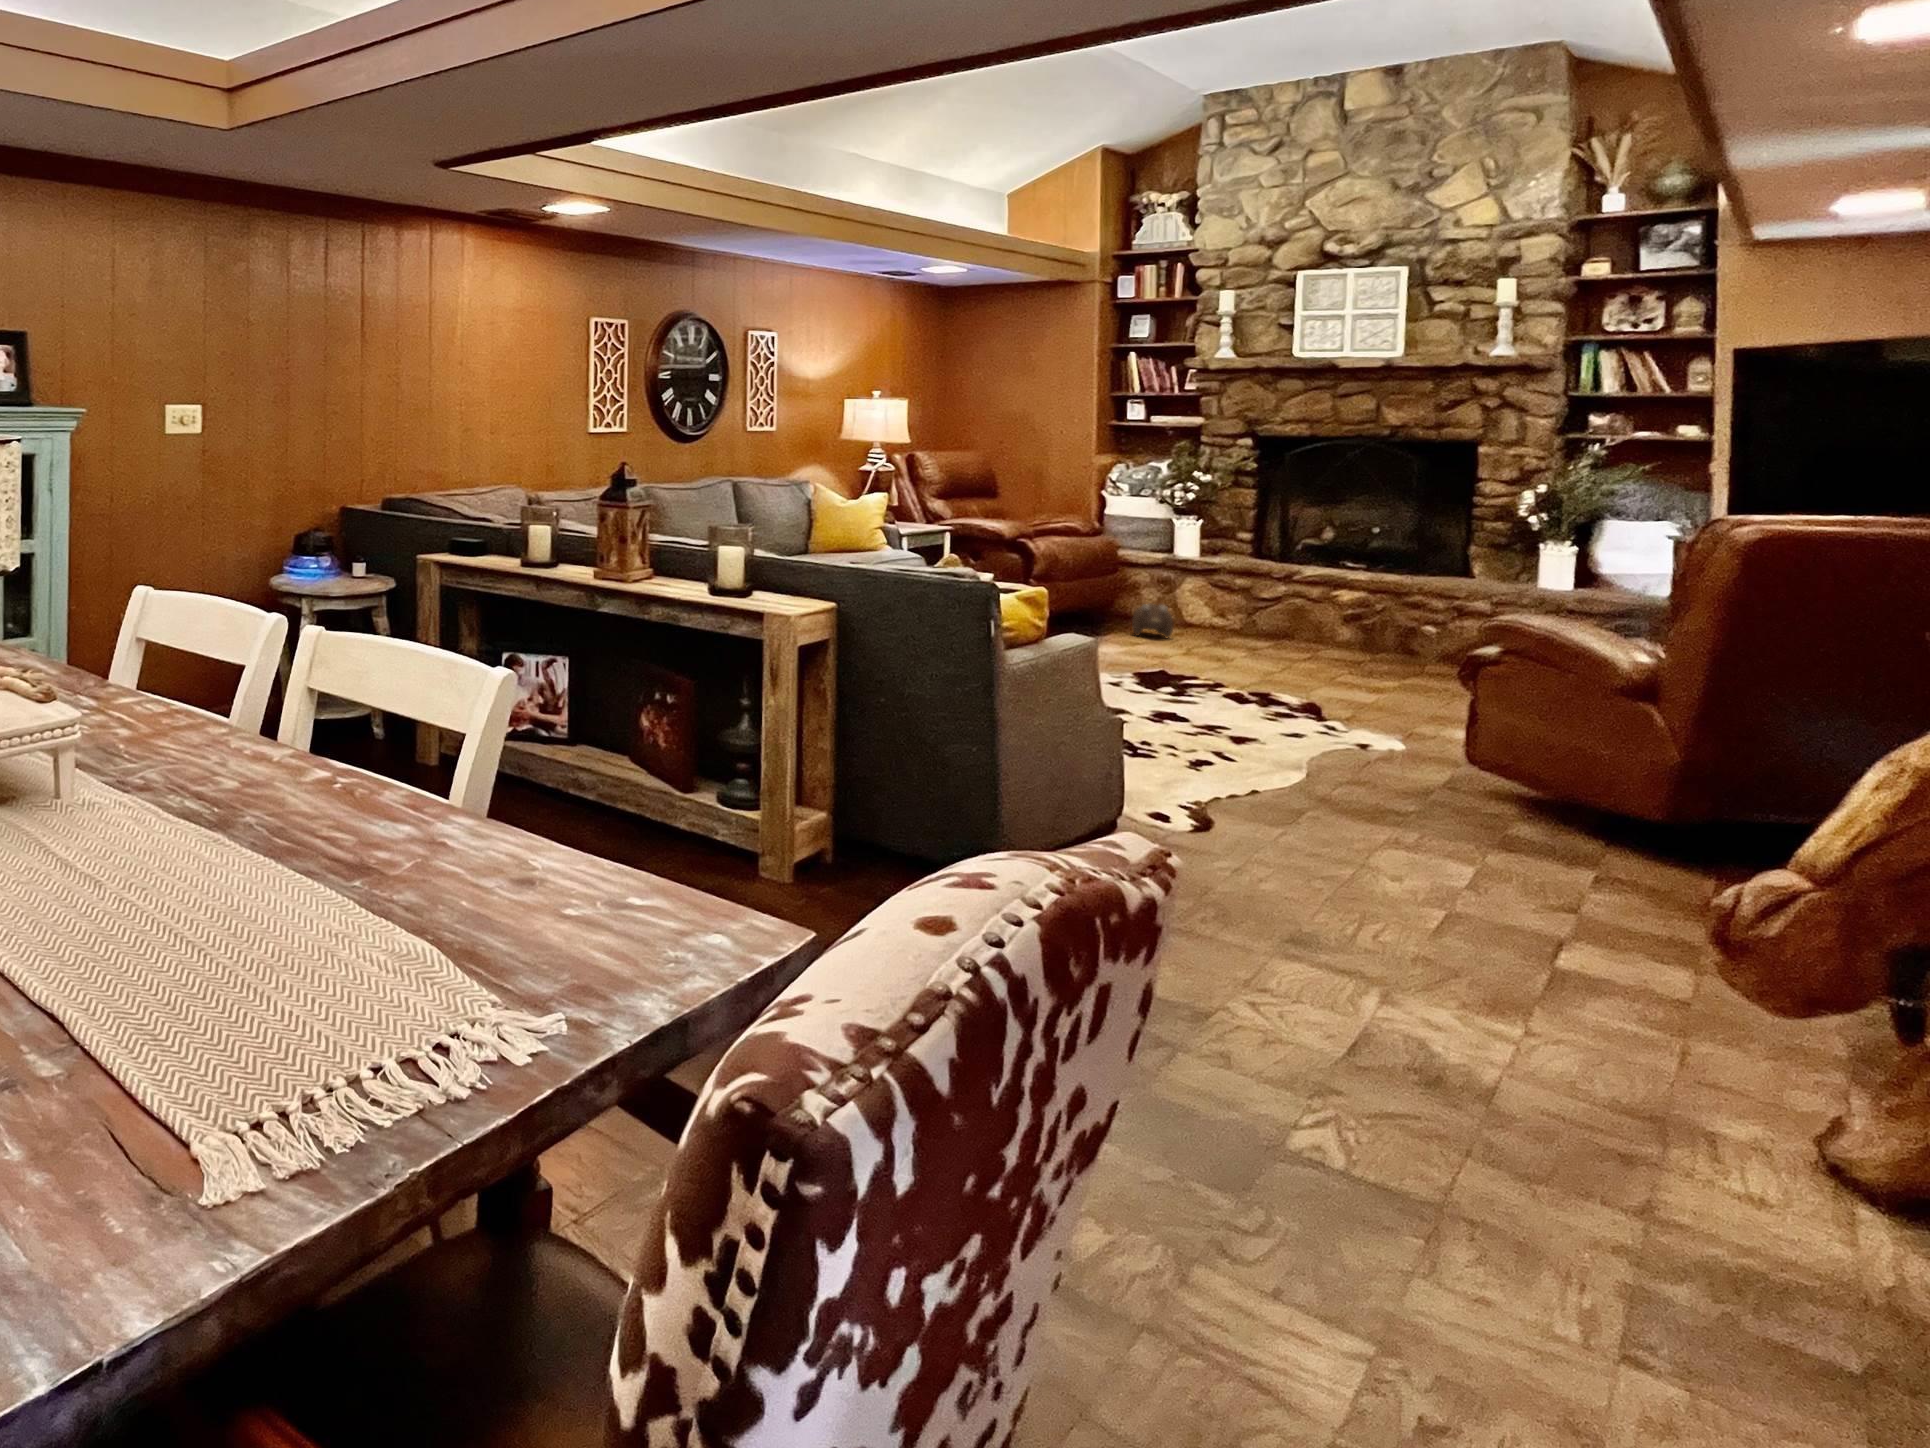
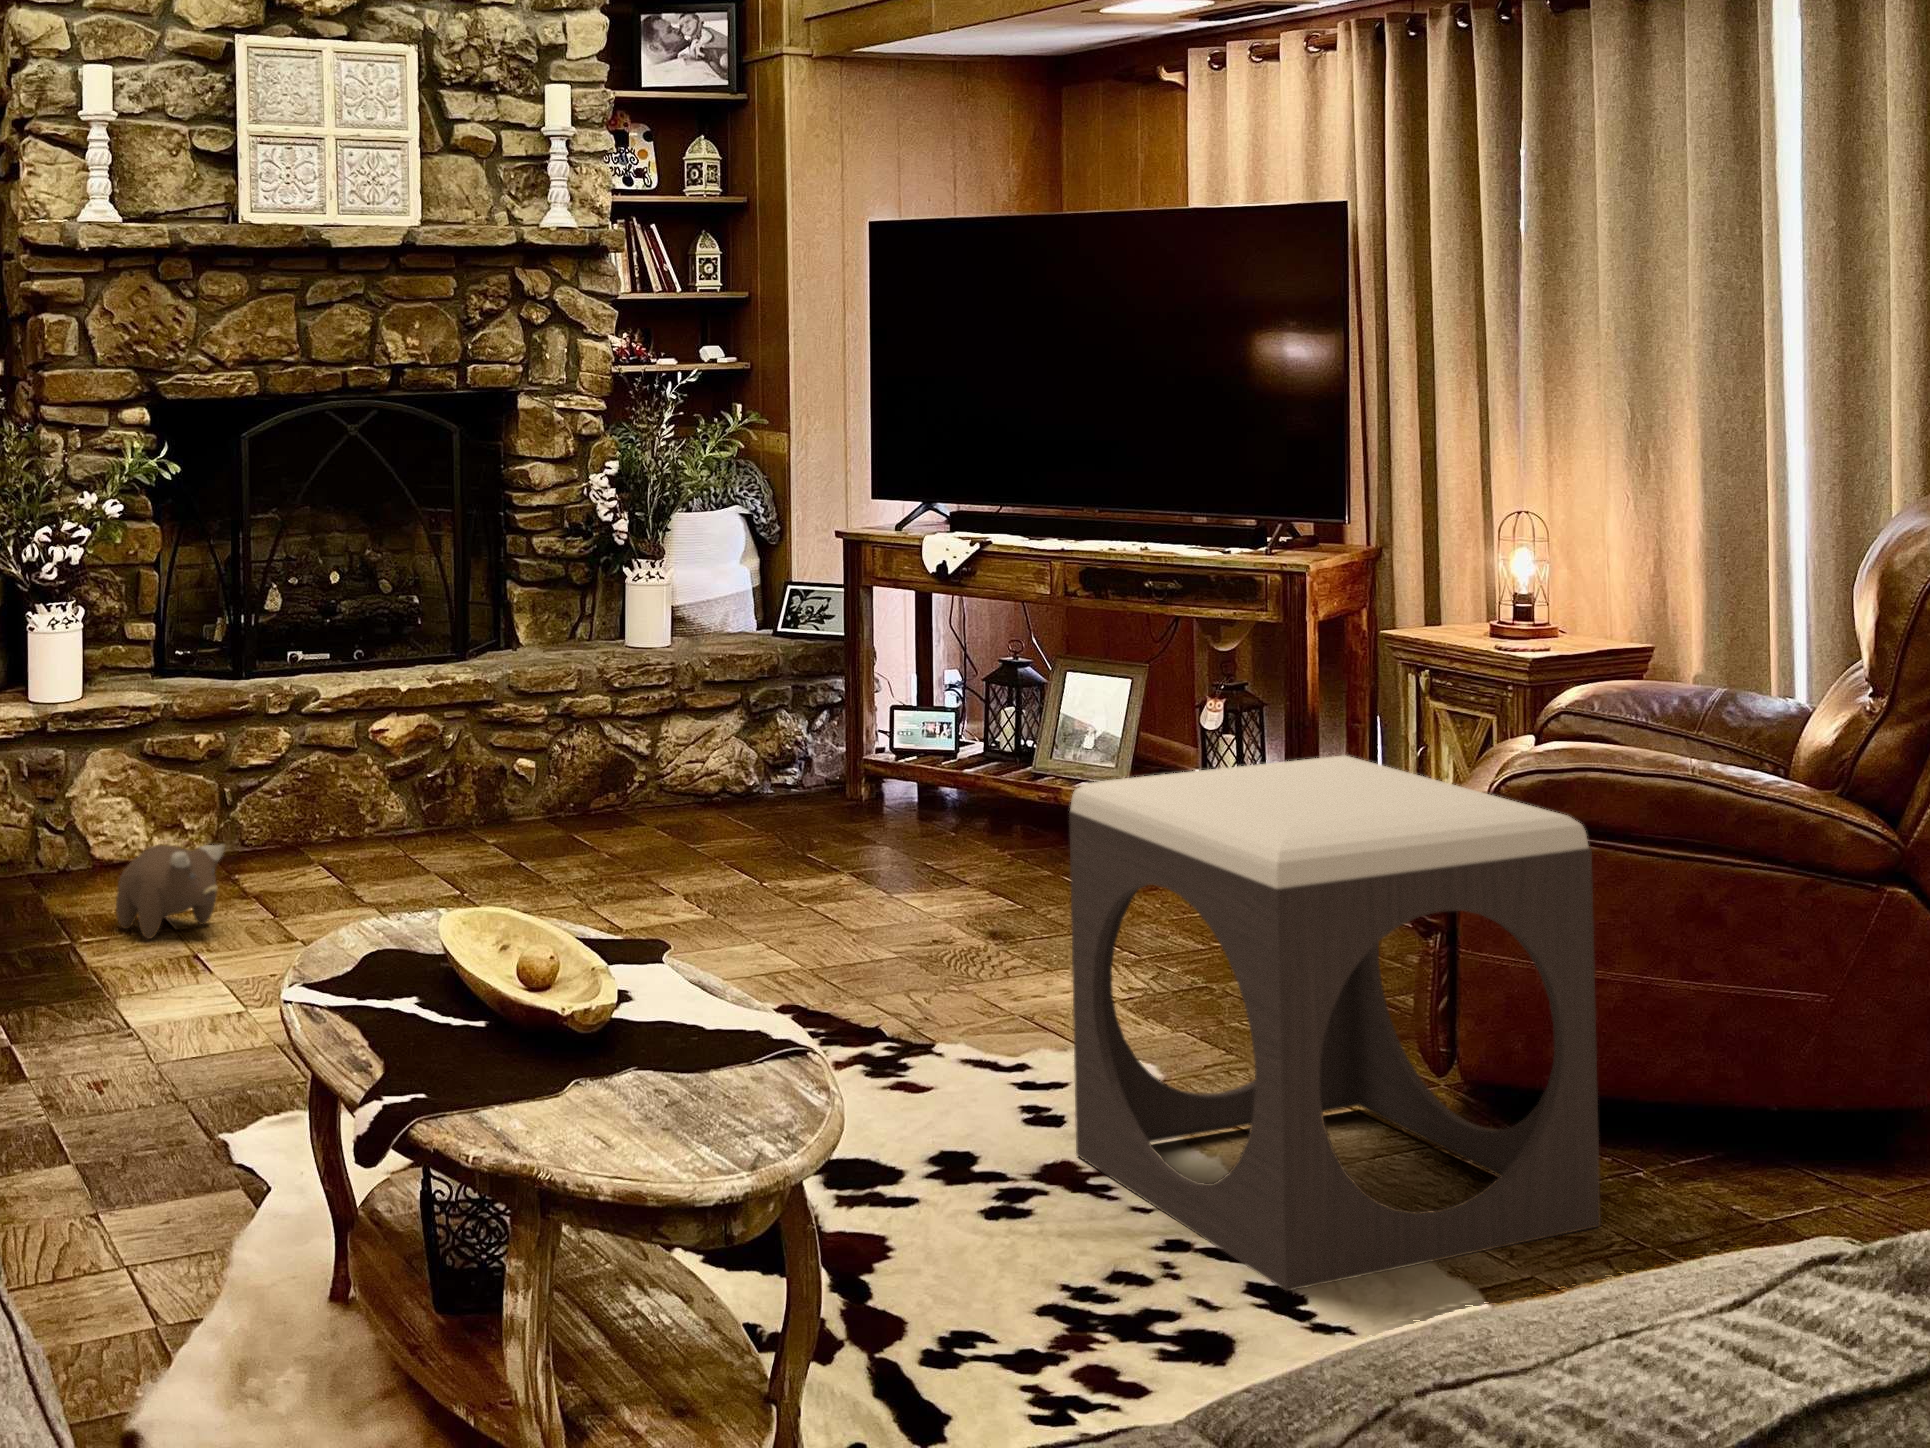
footstool: none [1176,578,1410,780] -> present [1069,755,1601,1291]

